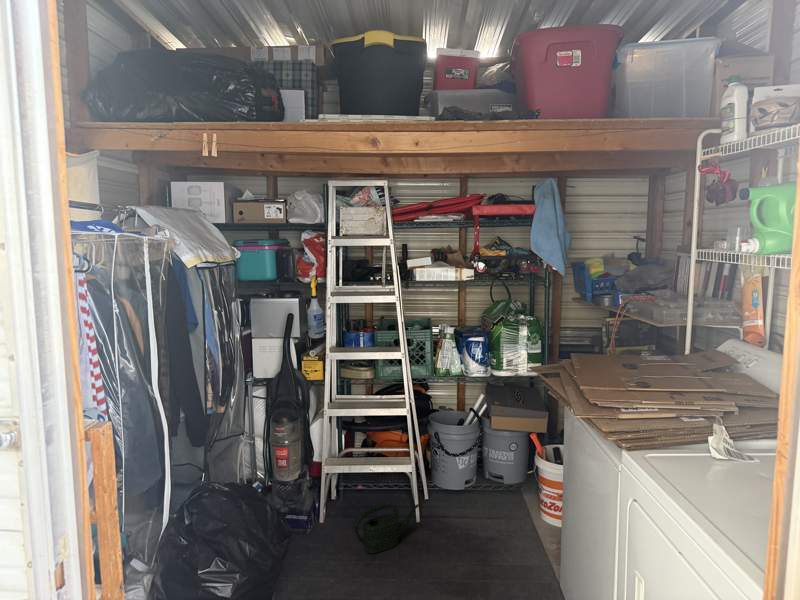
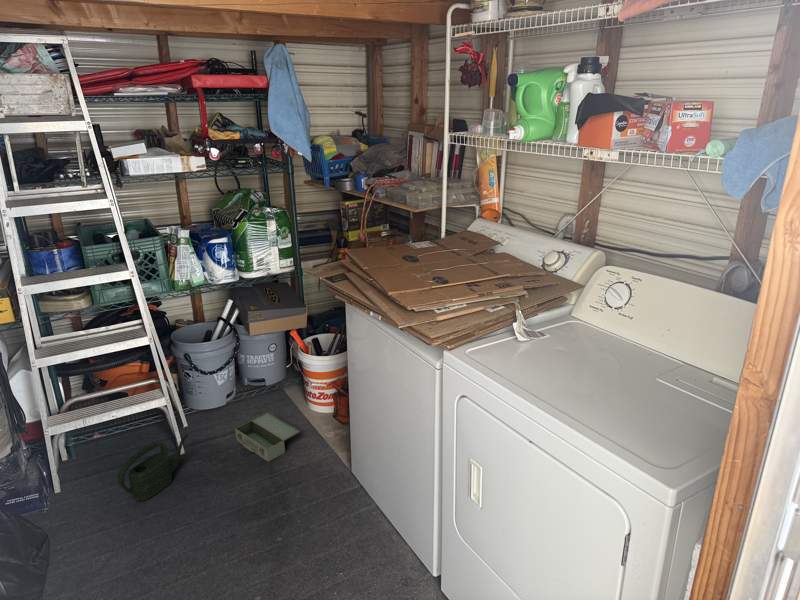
toolbox: none [462,507,521,557] -> present [235,413,299,462]

